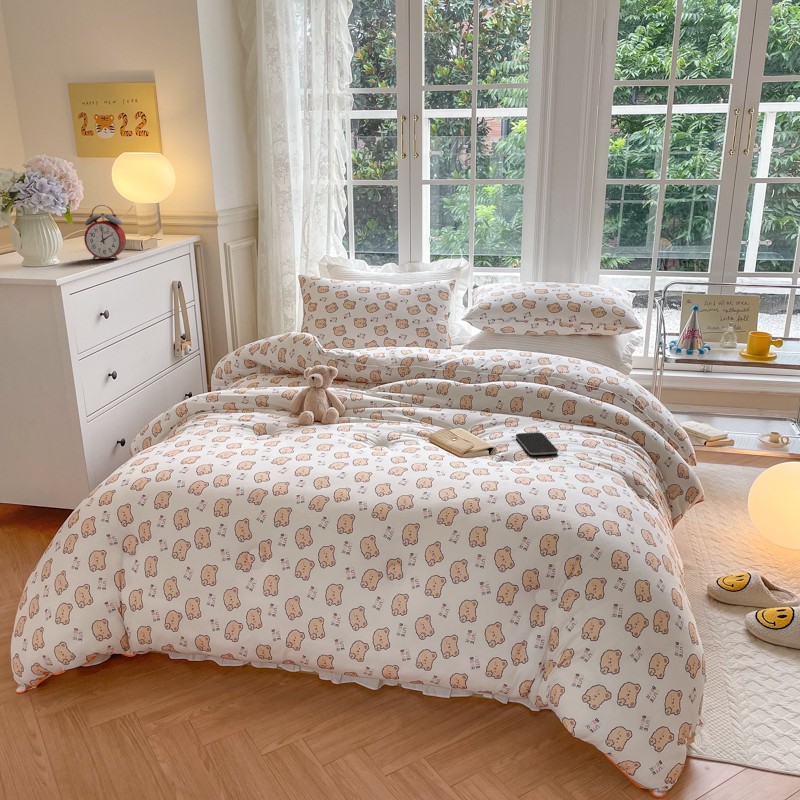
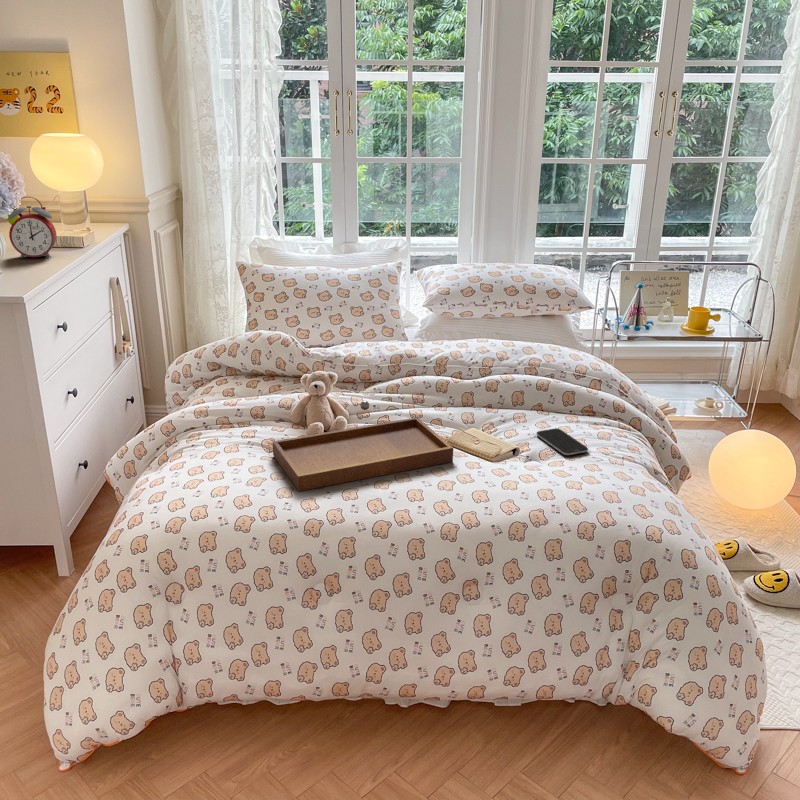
tray: none [252,388,415,463] -> present [272,401,453,491]

